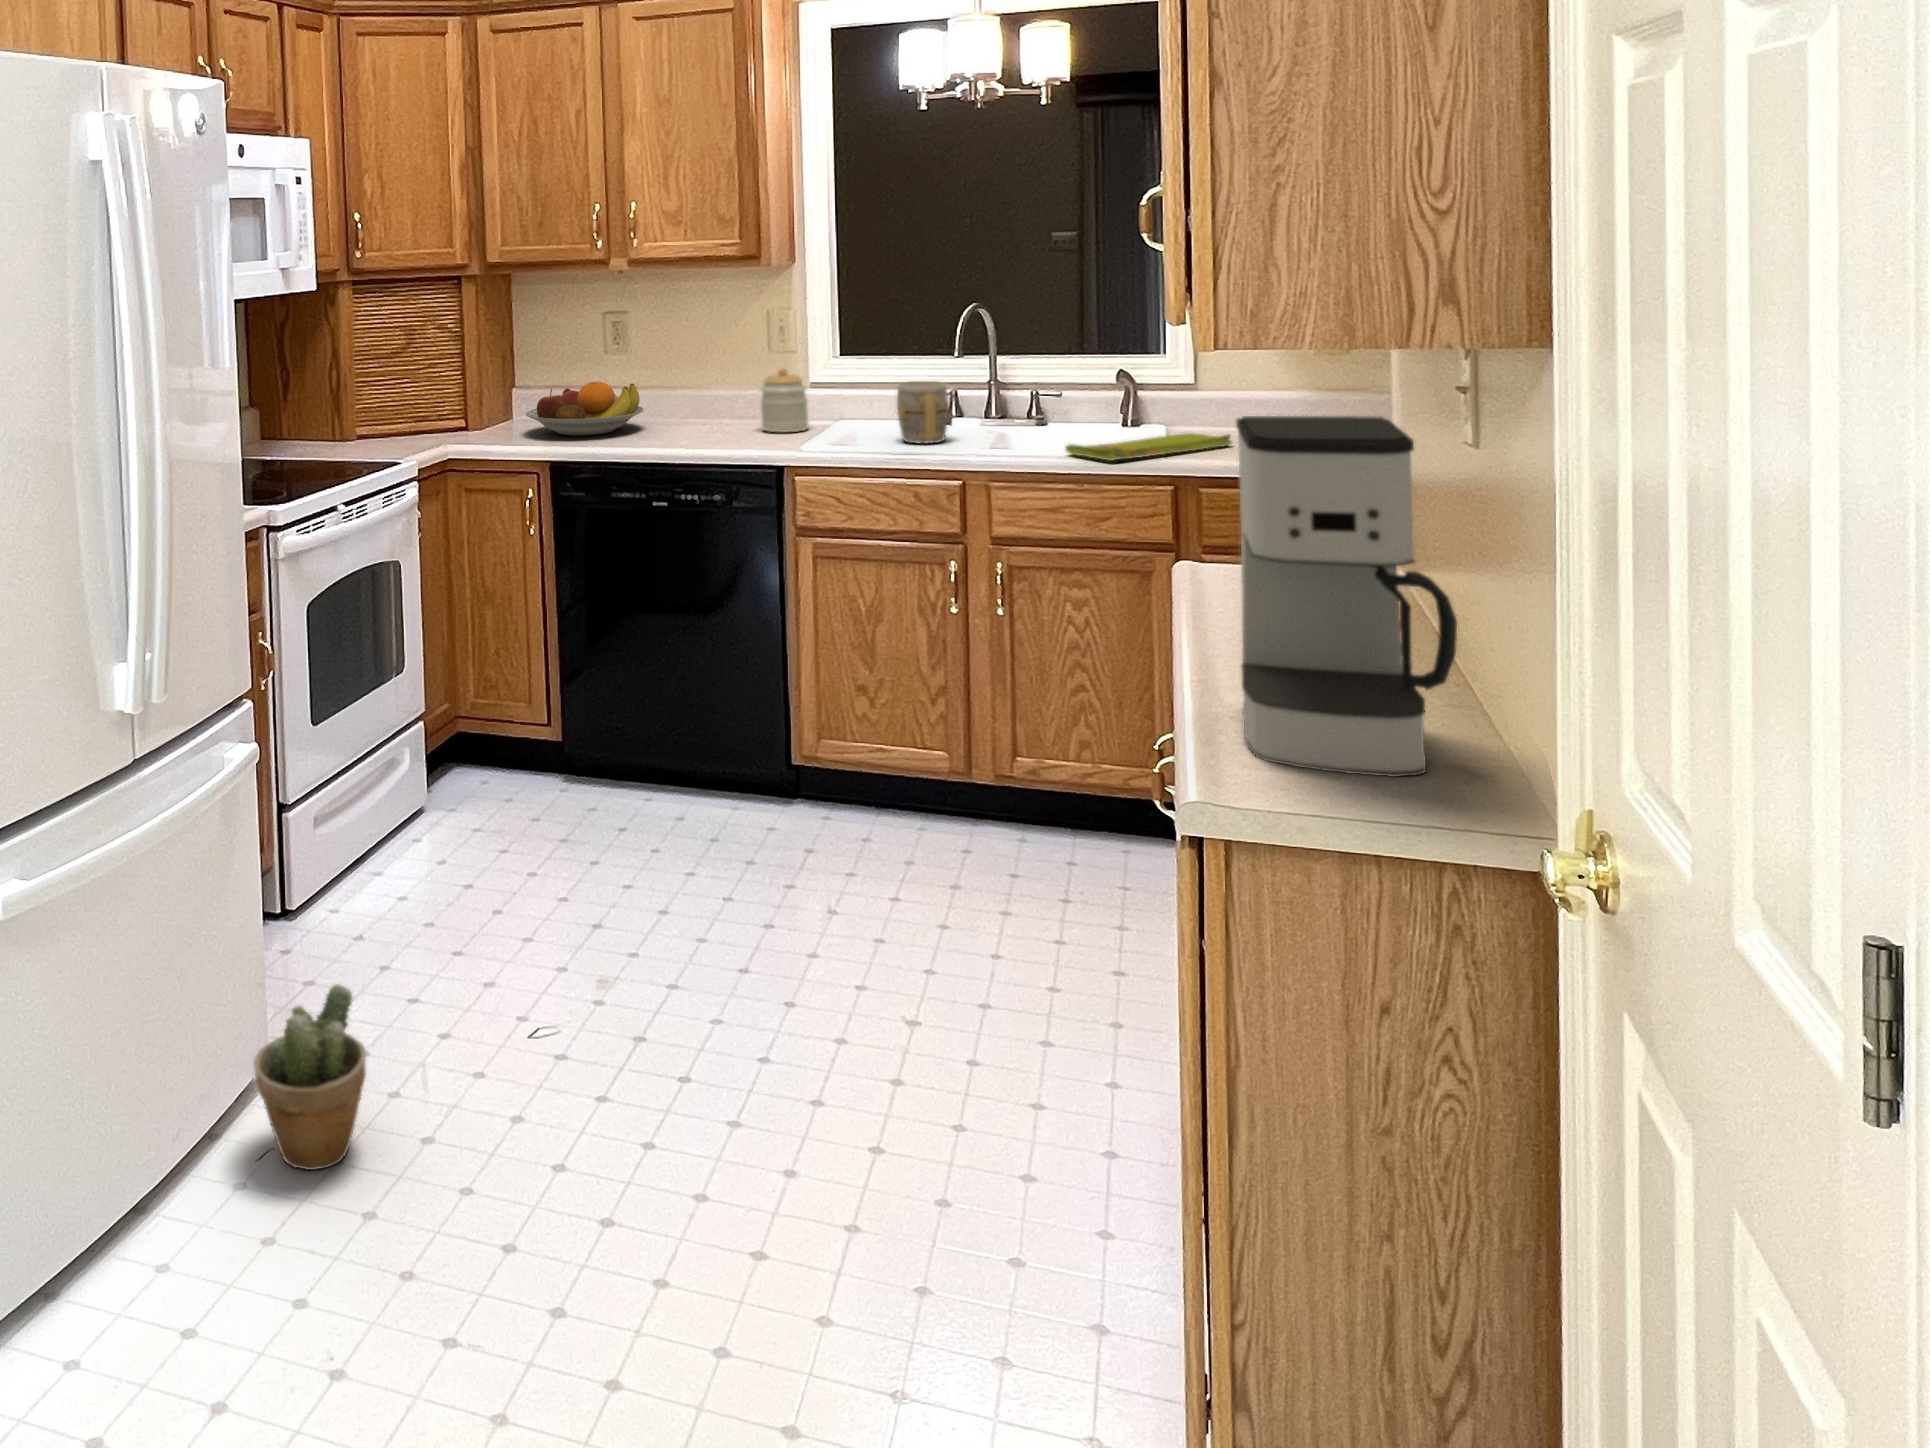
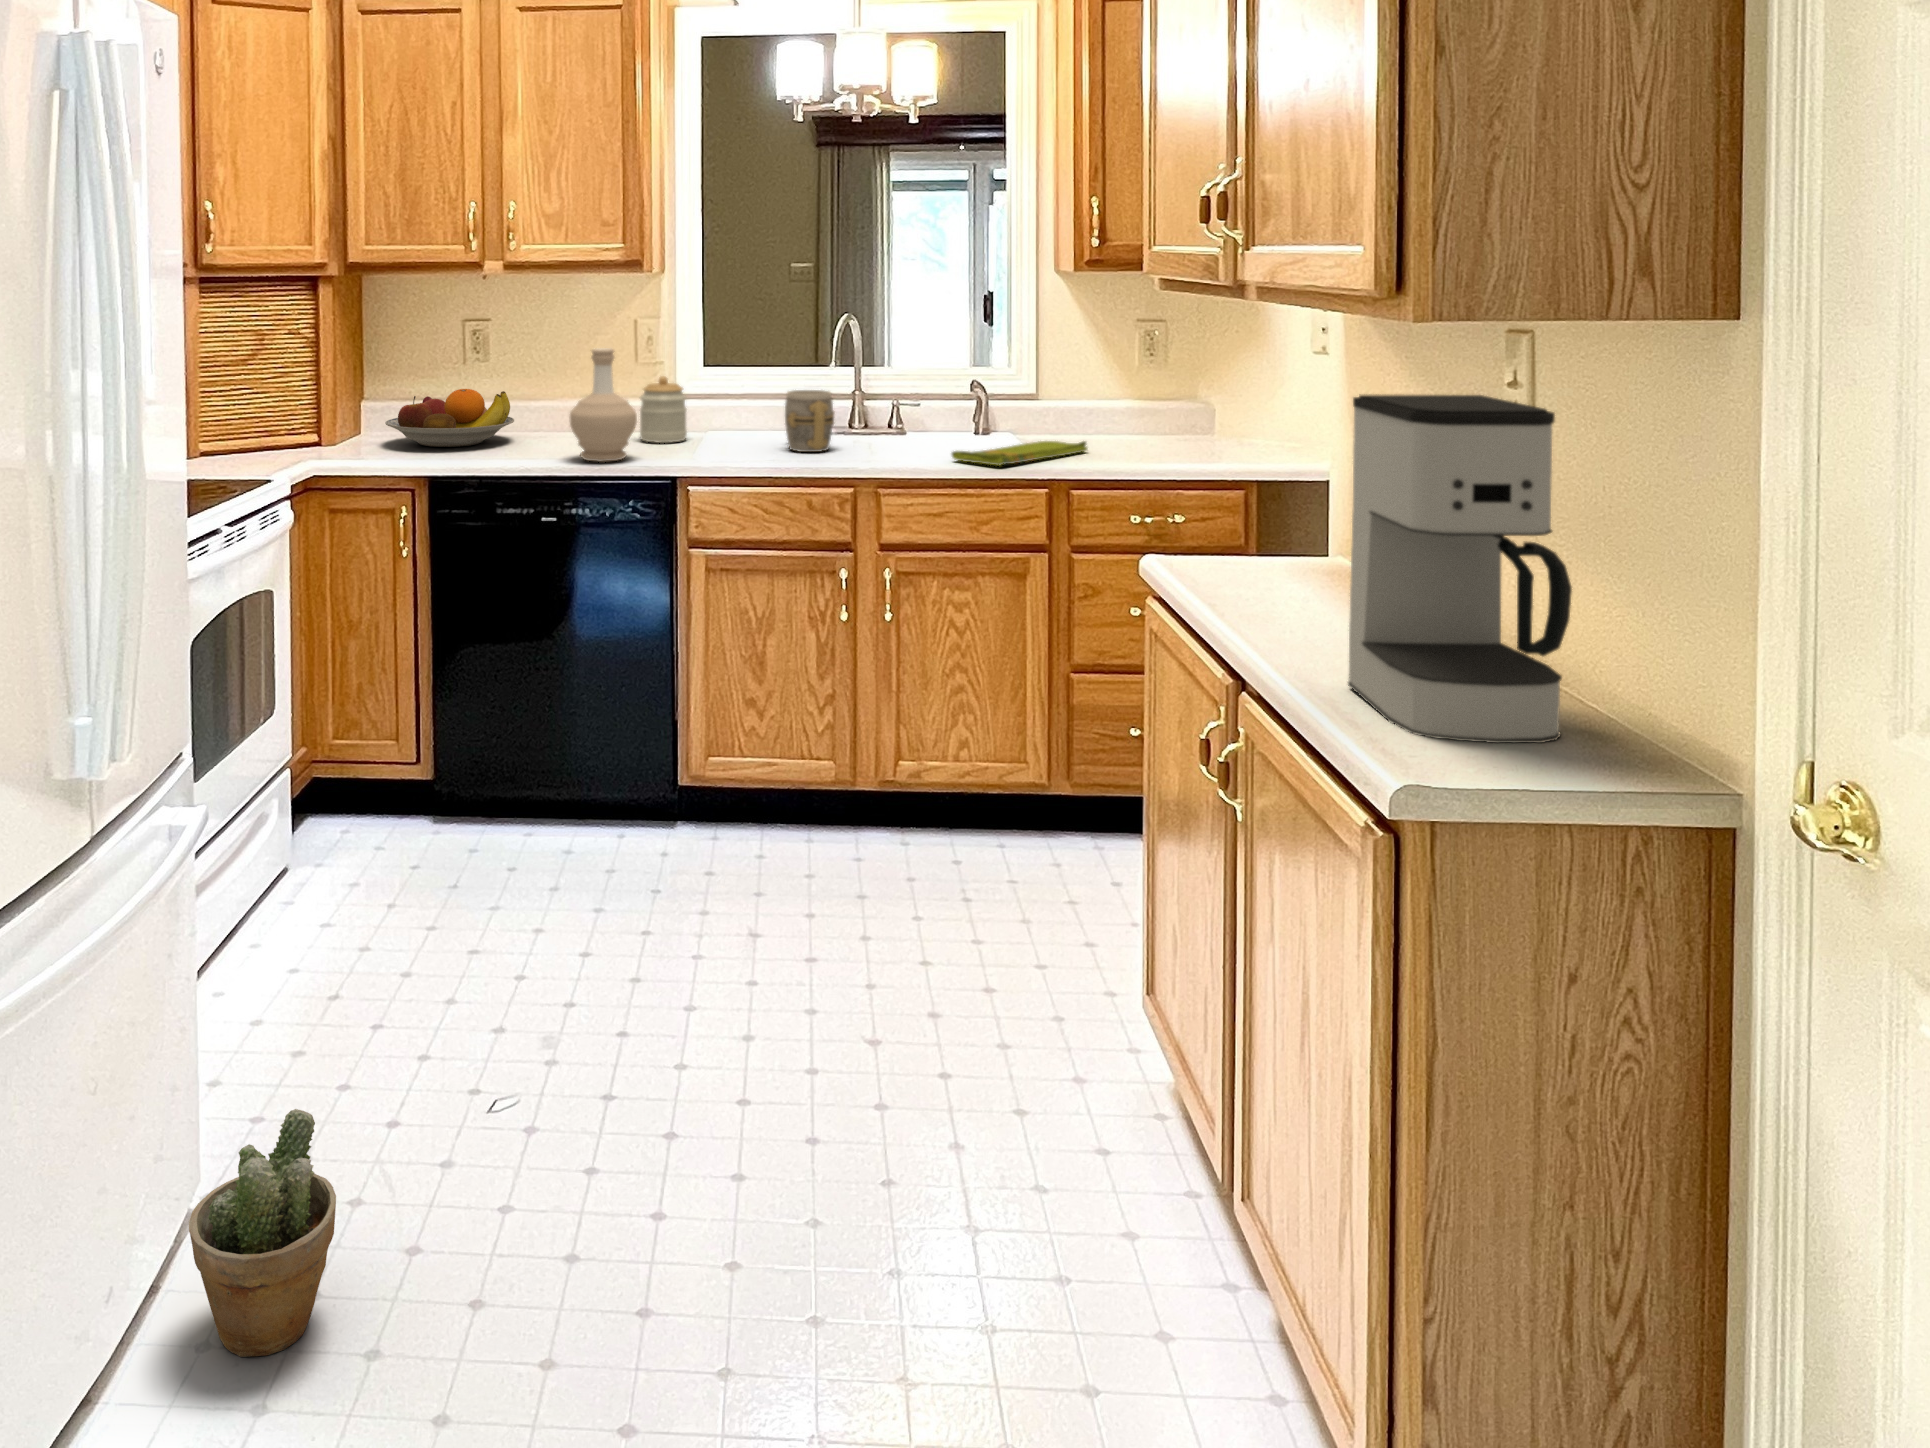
bottle: none [678,344,743,452] -> present [570,348,637,462]

